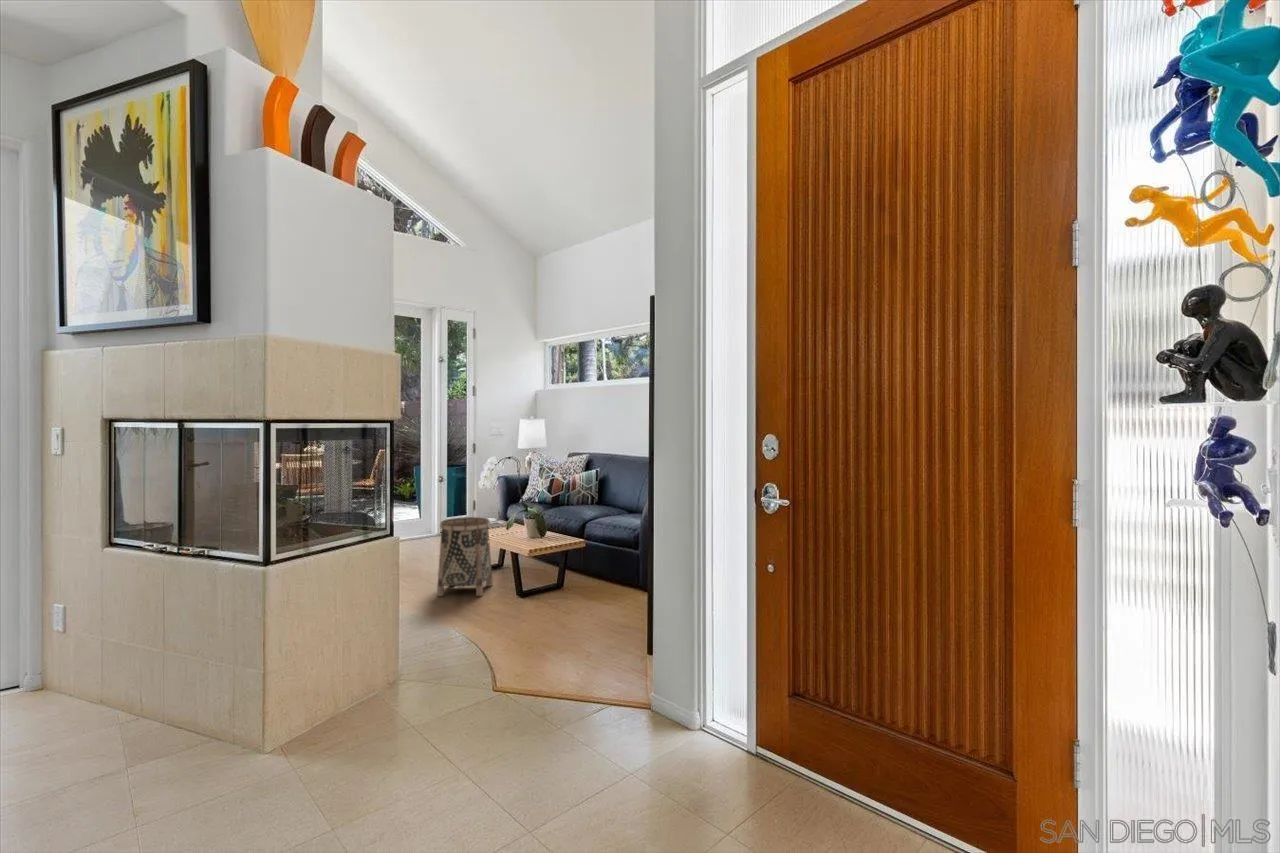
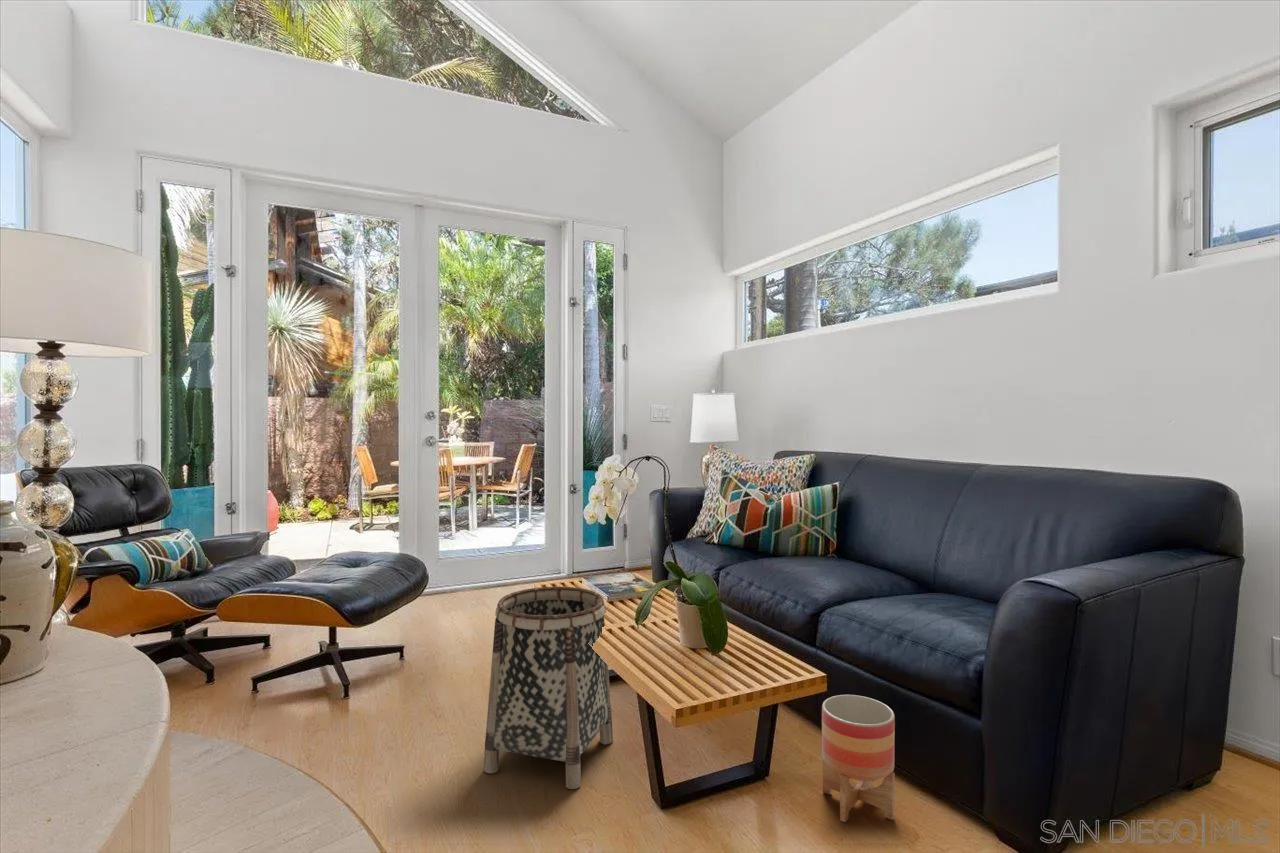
planter: none [582,549,609,593] -> present [822,695,895,822]

